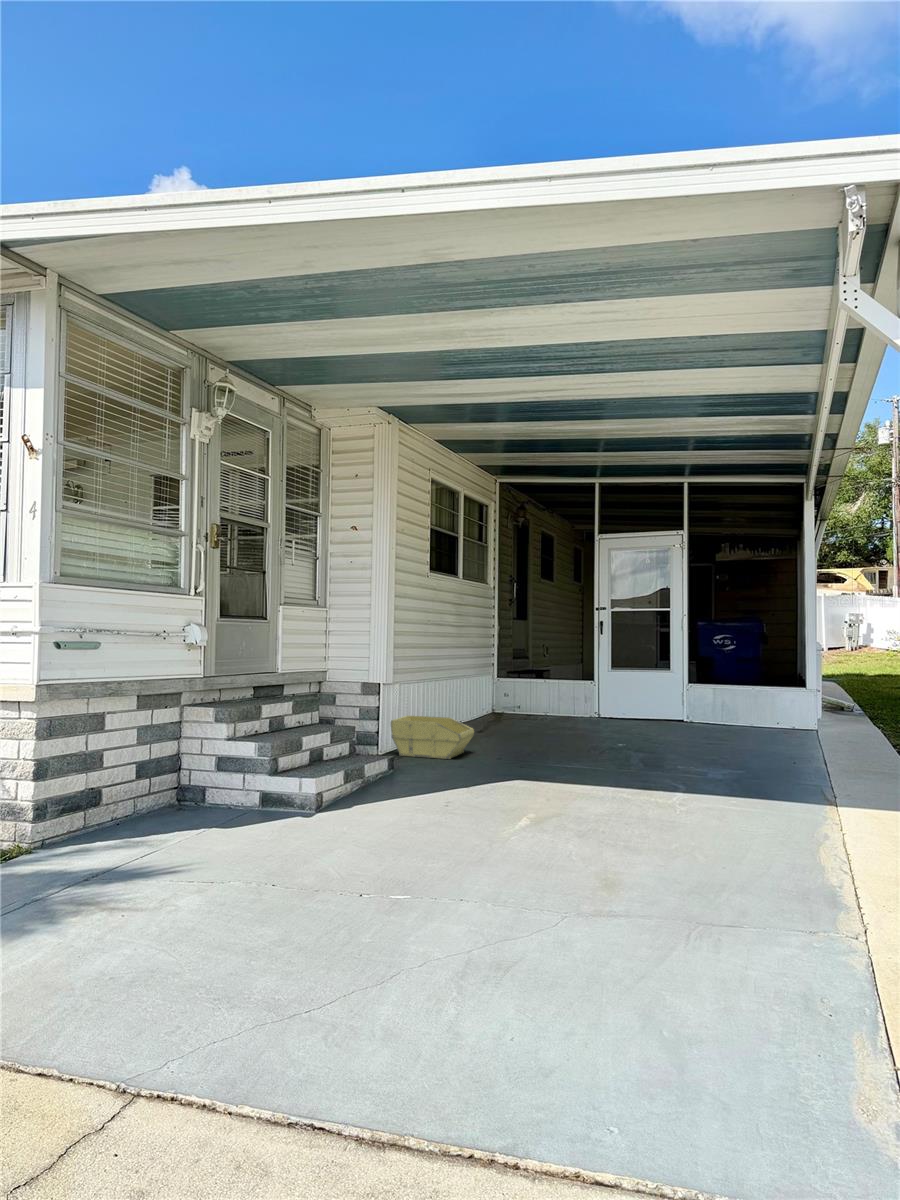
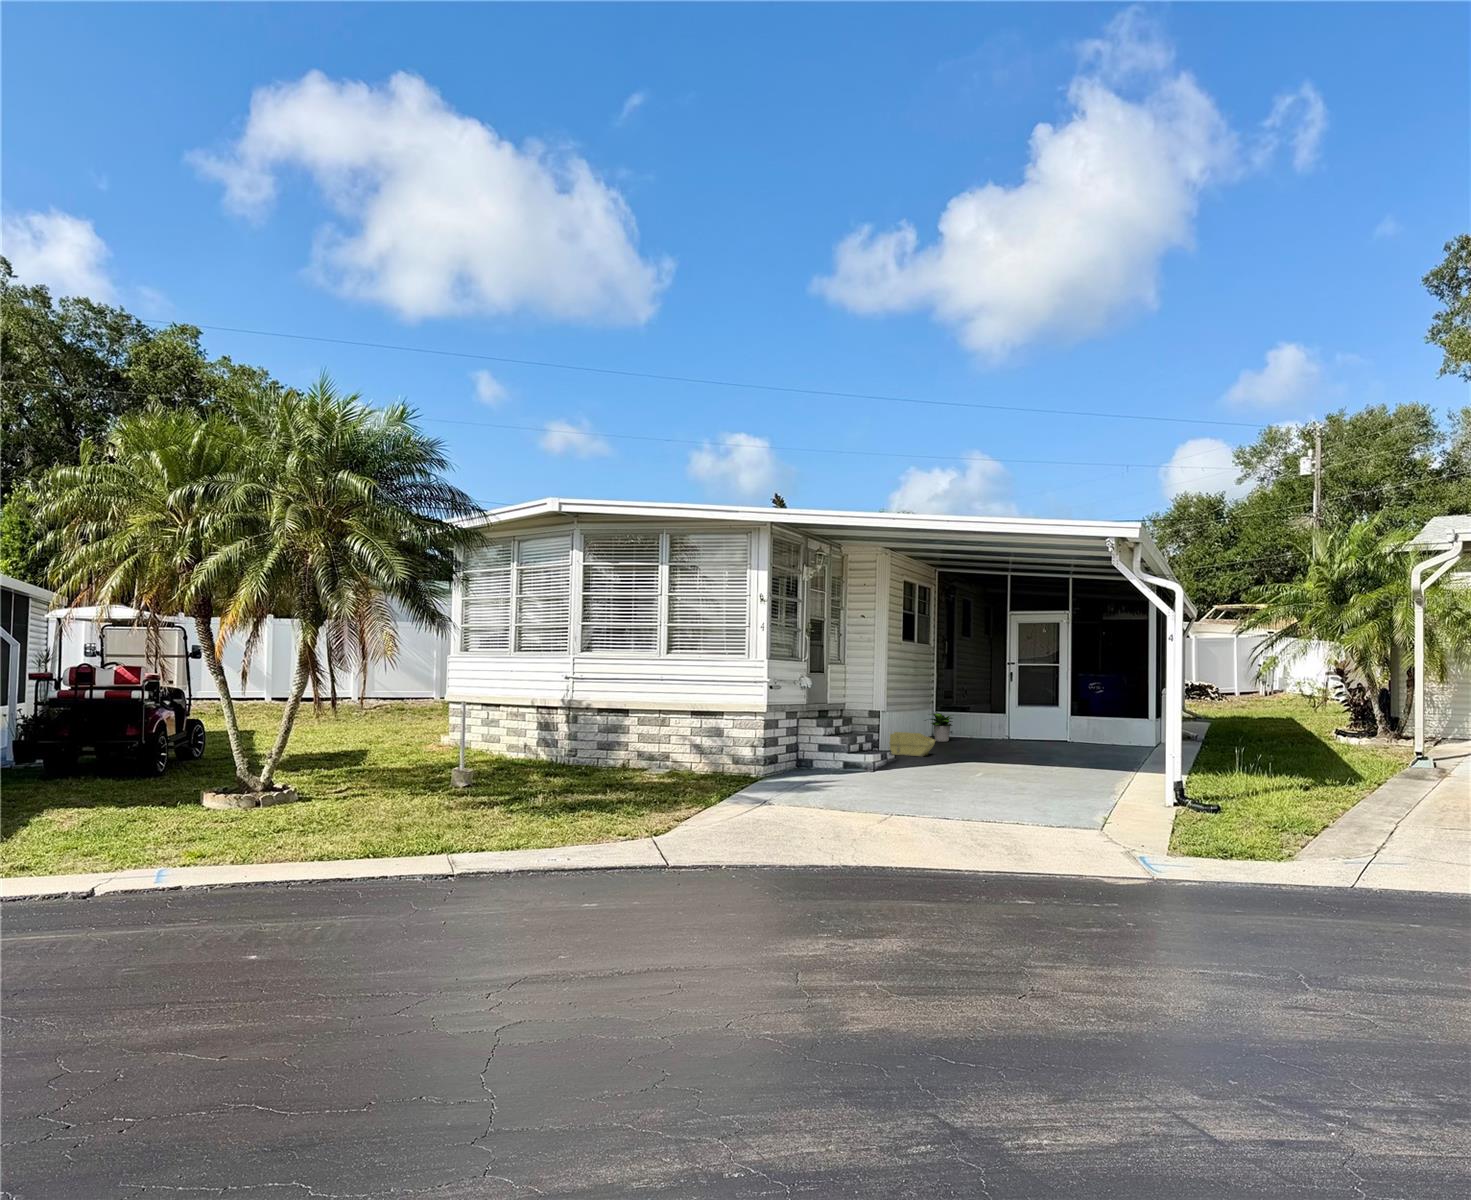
potted plant: none [472,681,523,723] -> present [925,713,953,742]

